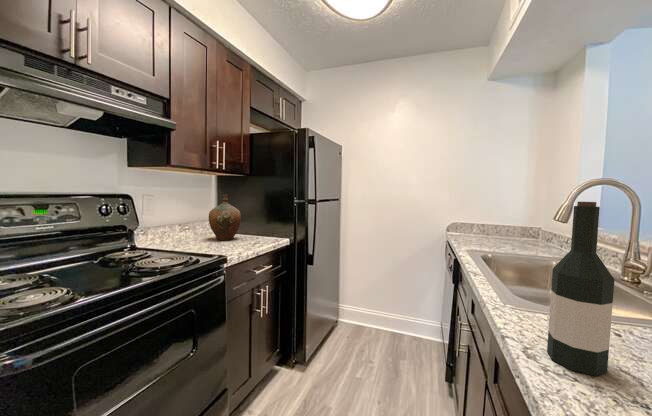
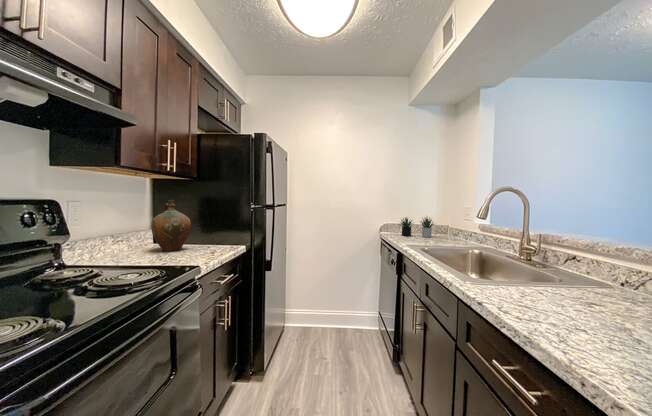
wine bottle: present [547,202,615,376] -> none [512,203,552,317]
succulent plant: none [463,214,517,241] -> present [400,217,434,237]

